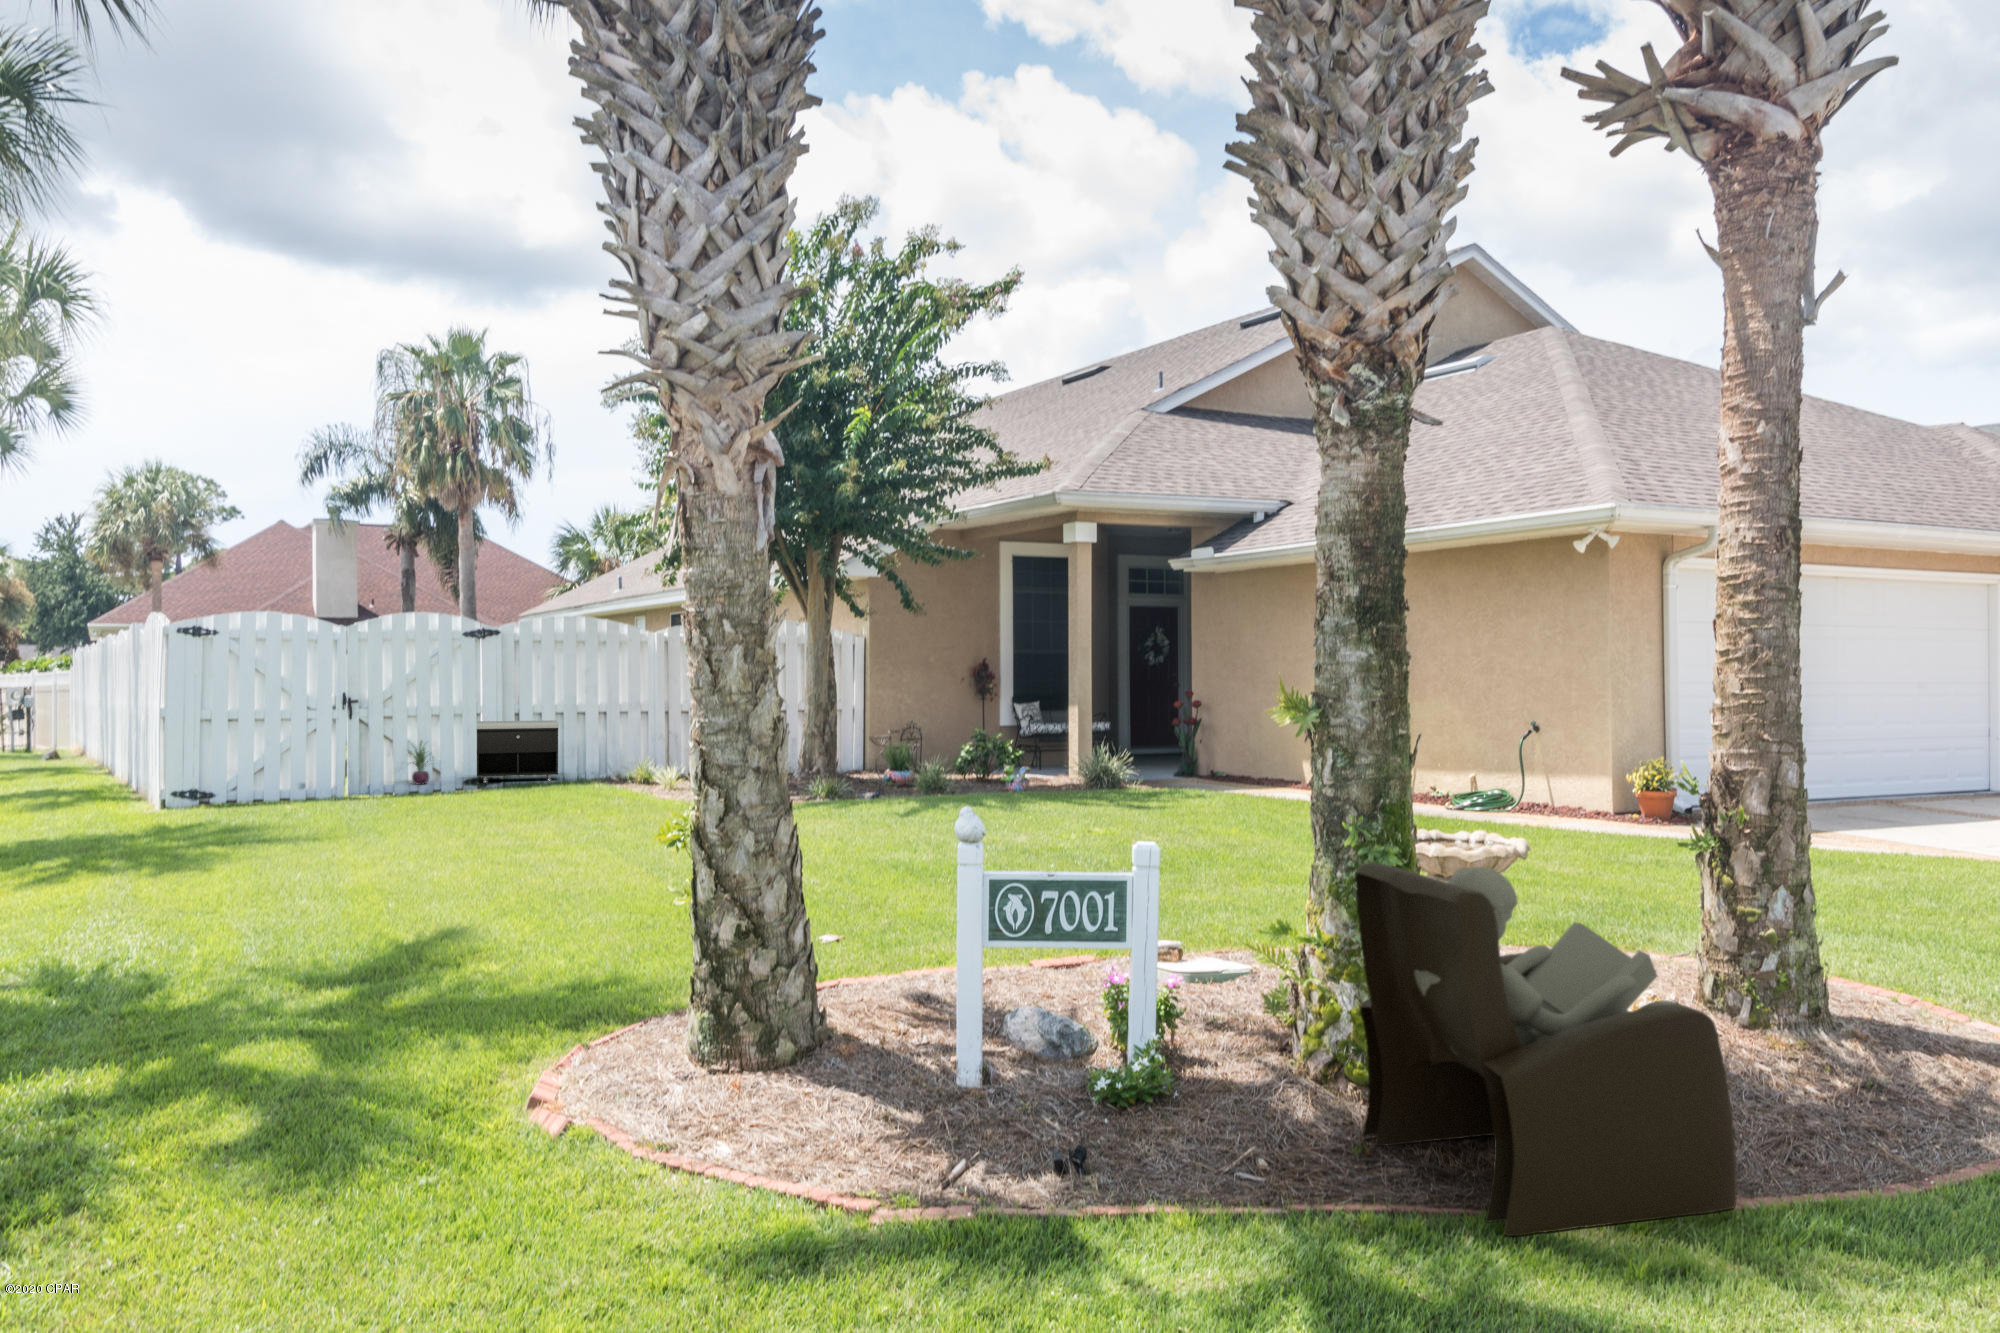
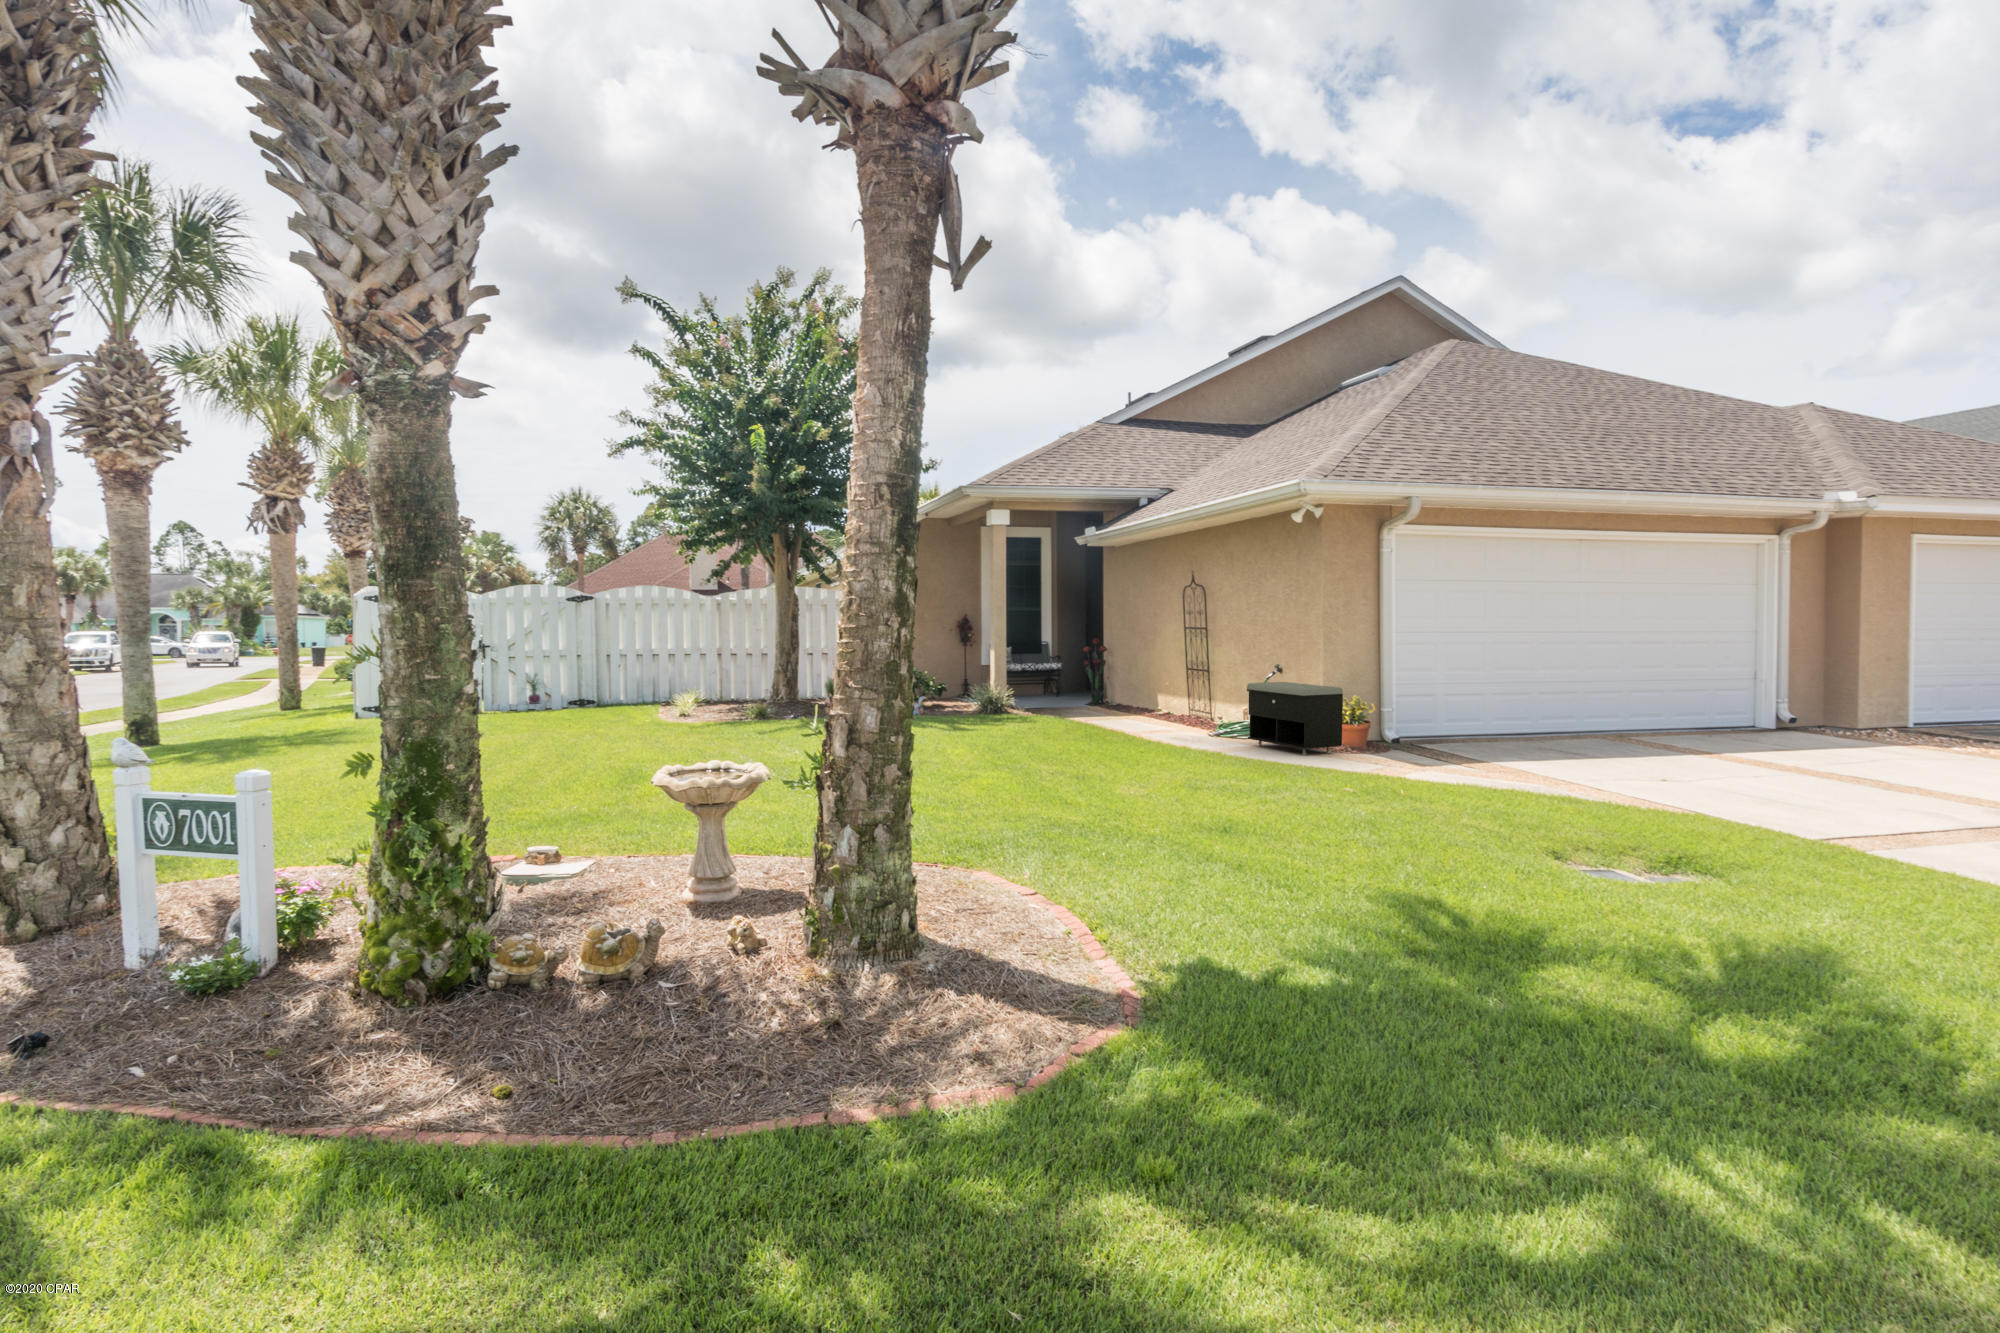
storage bench: present [477,720,558,782] -> present [1247,682,1343,755]
armchair: present [1355,862,1737,1236] -> none [224,799,565,1111]

